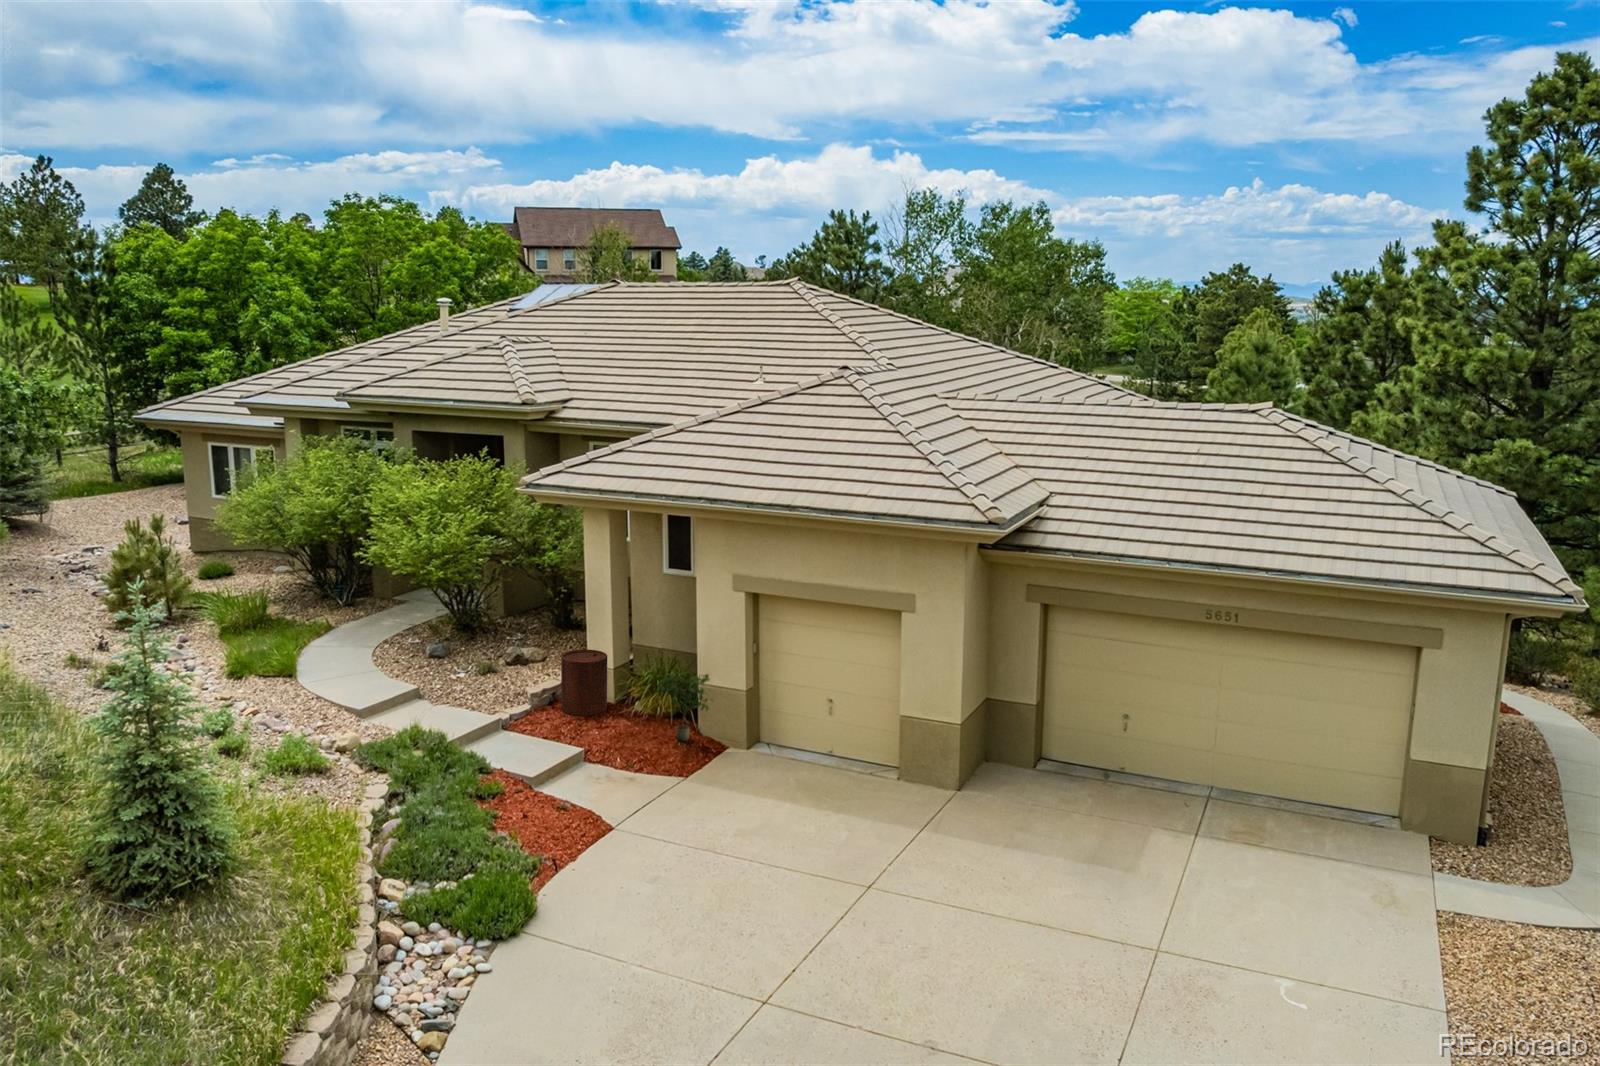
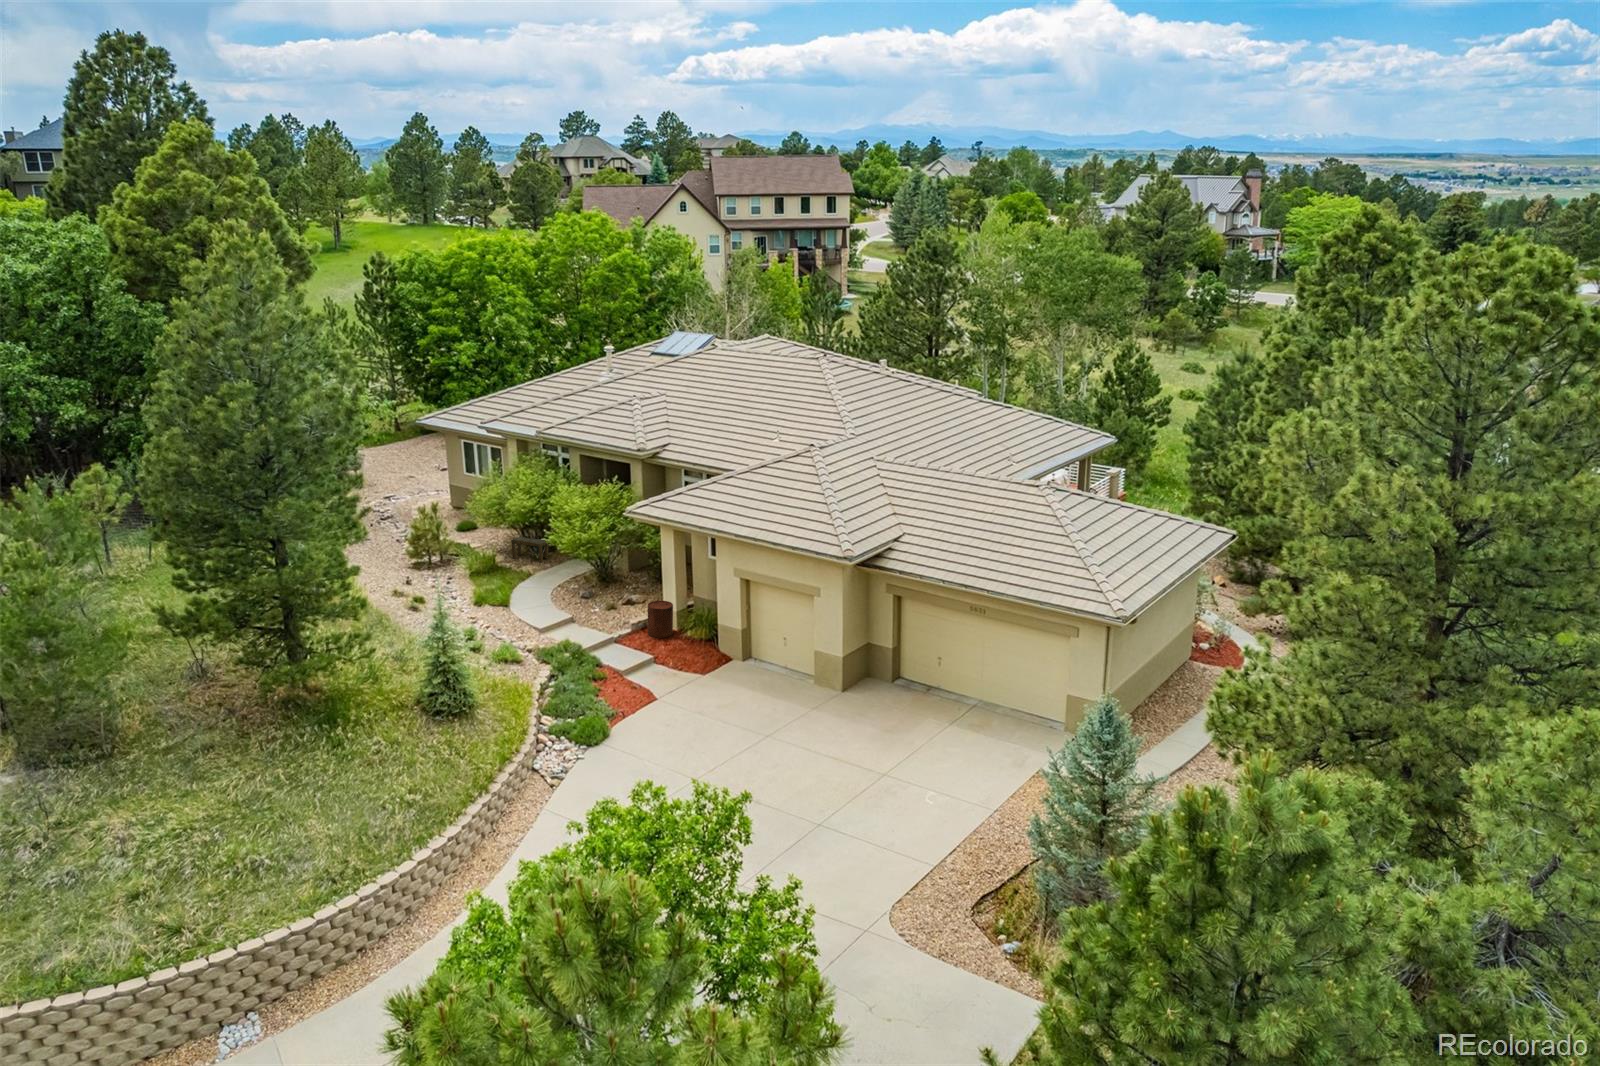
bench: none [293,572,361,612] -> present [511,537,548,563]
potted plant: present [659,673,710,741] -> none [693,619,724,656]

